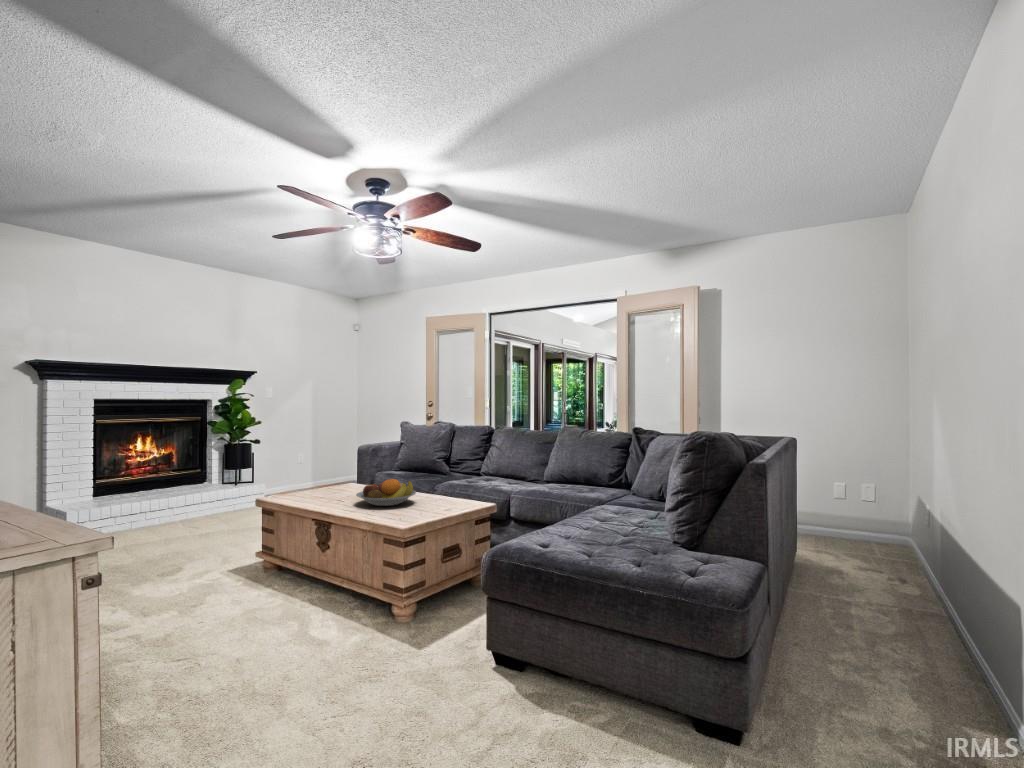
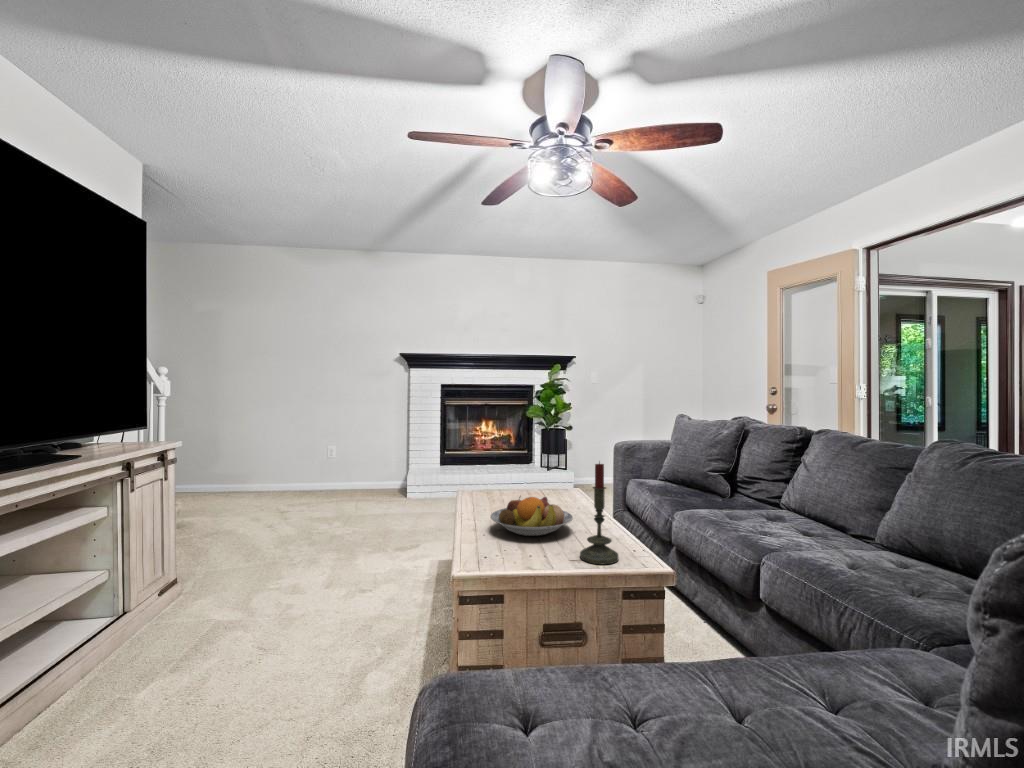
candle: none [441,446,464,508] -> present [580,463,618,564]

